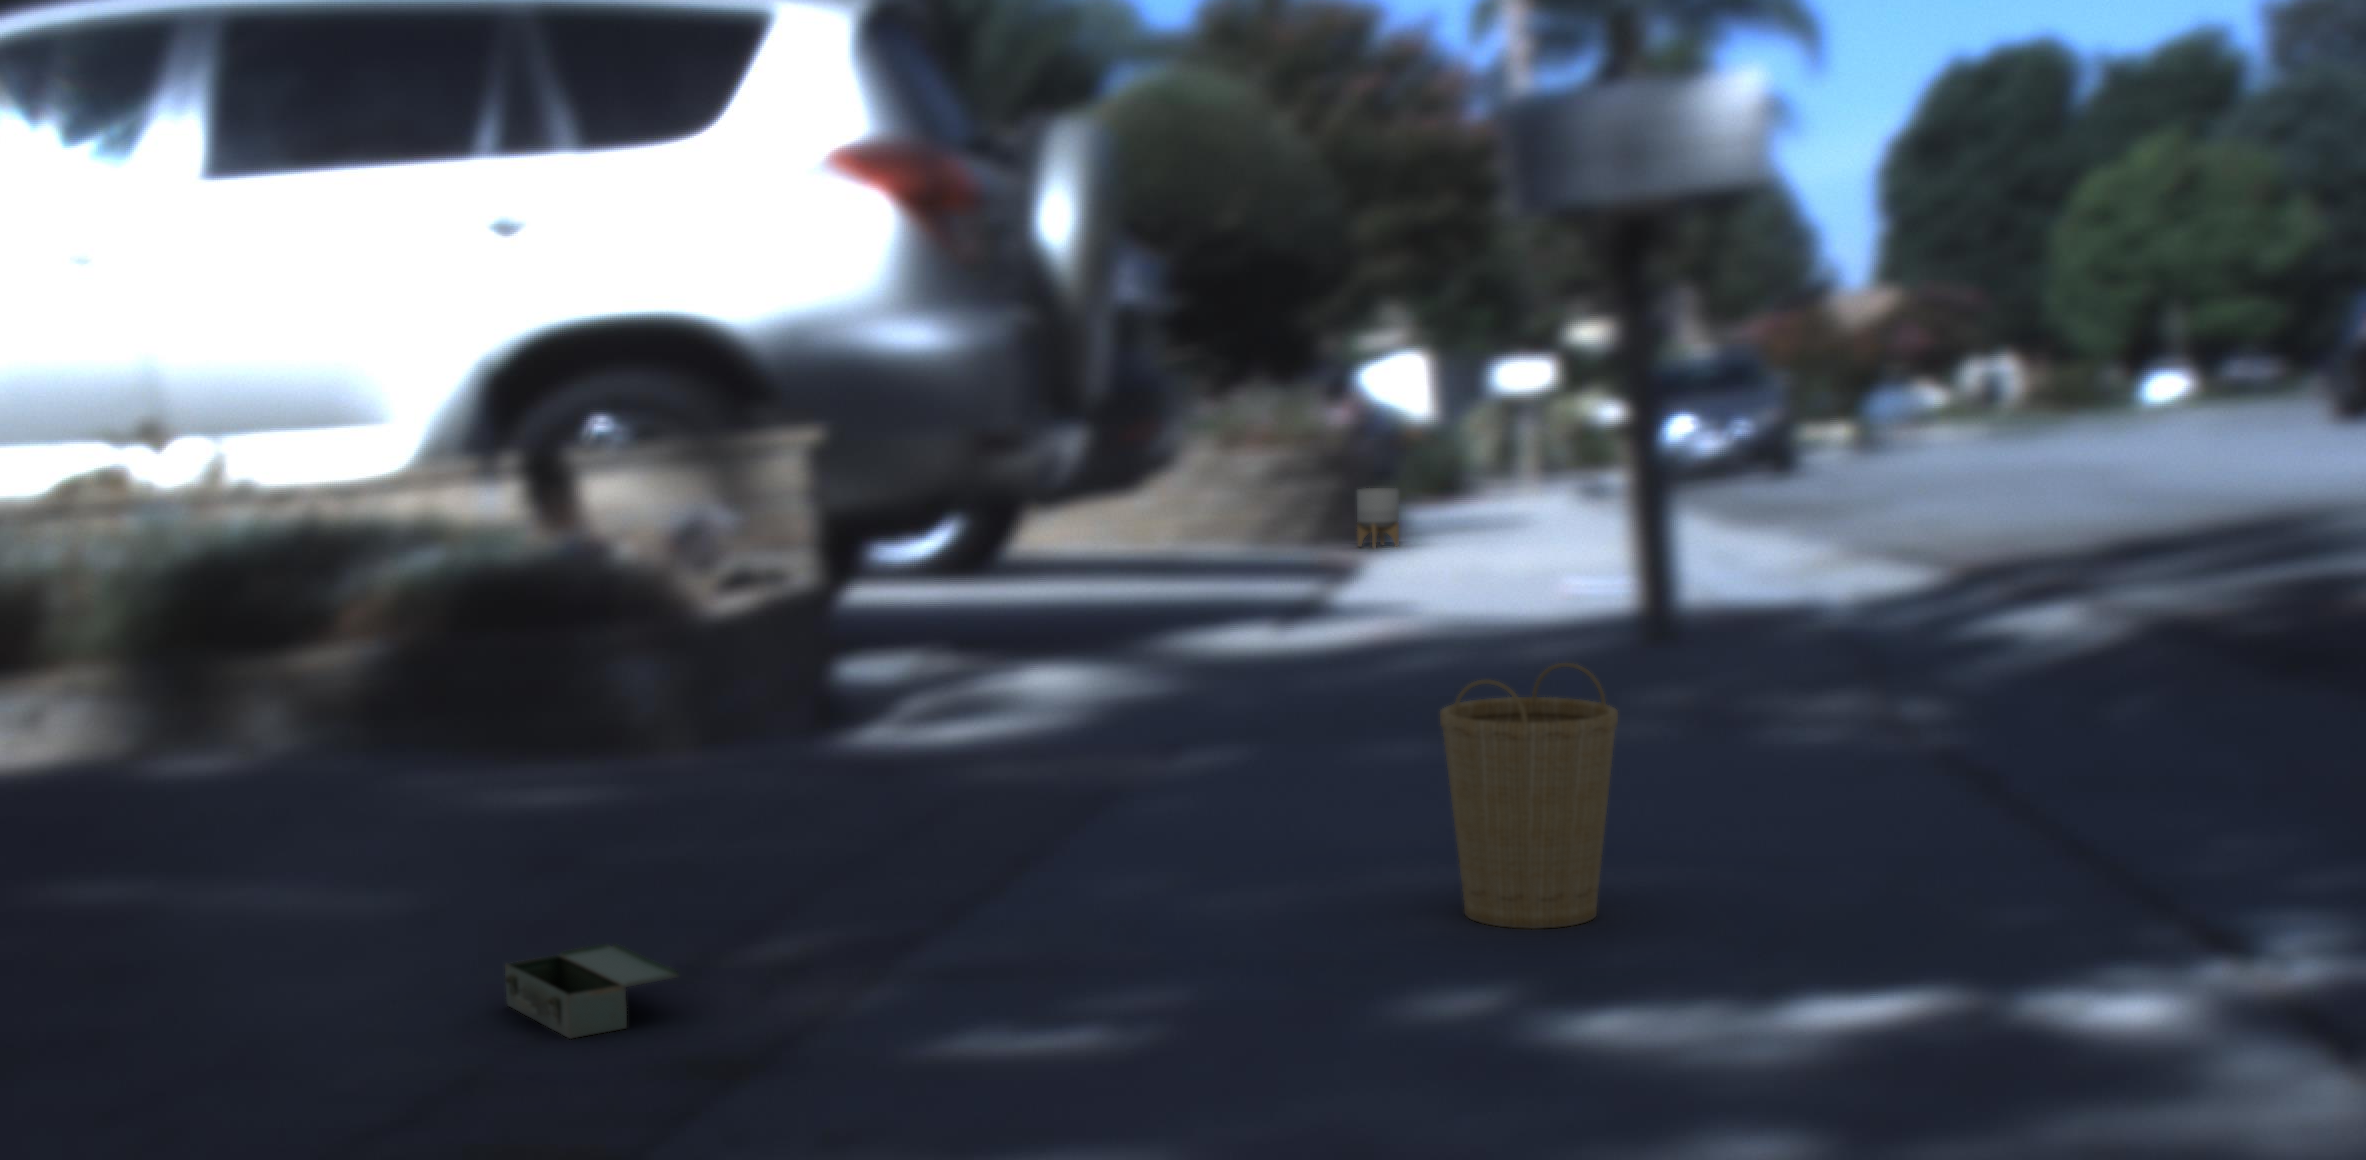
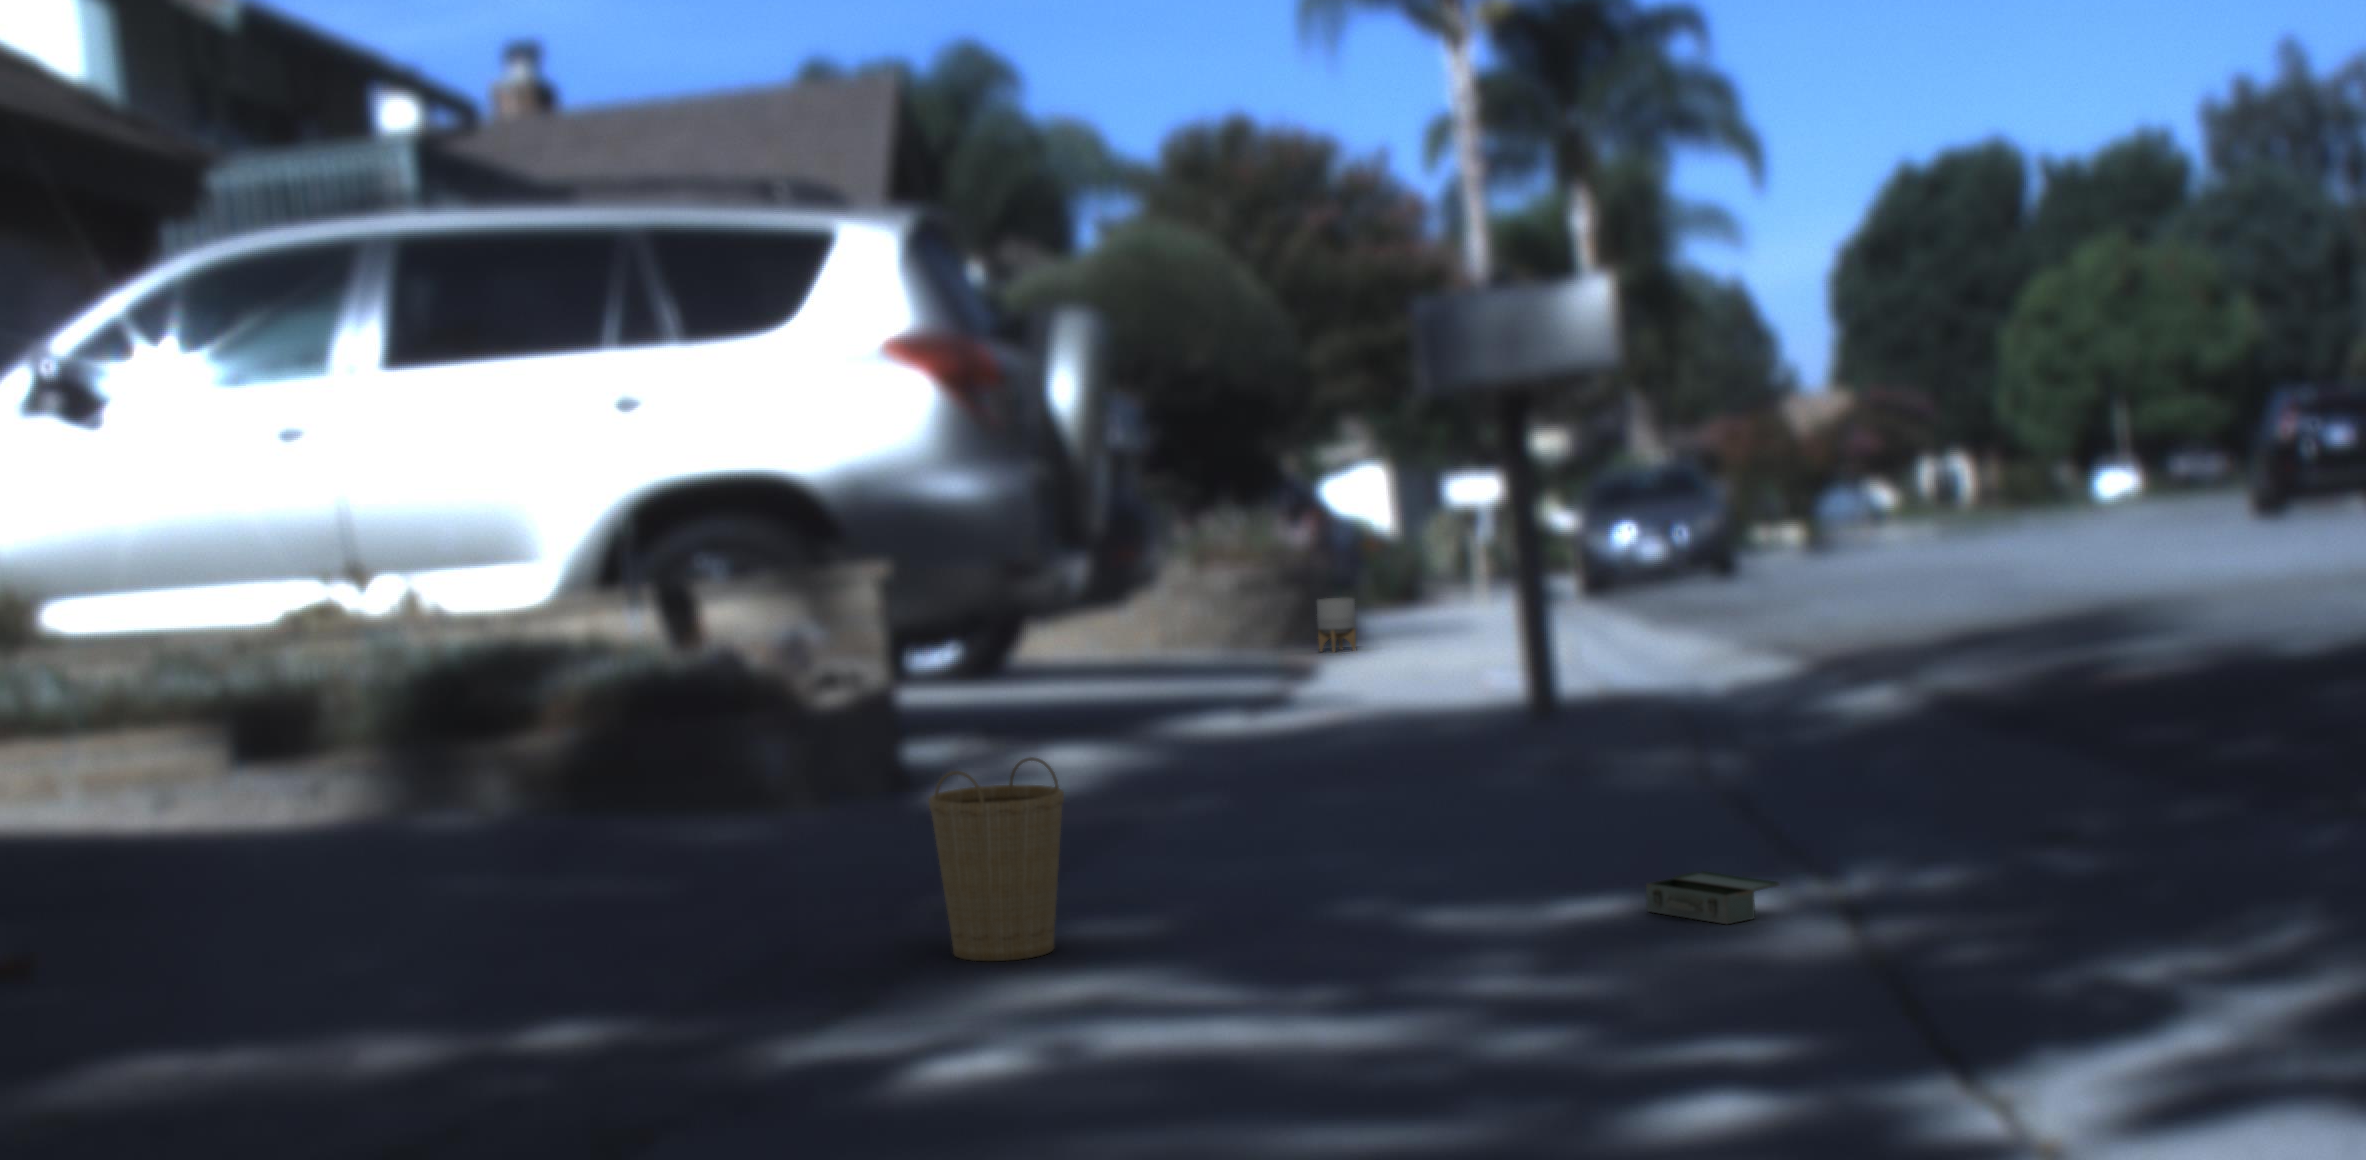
basket: present [1440,663,1618,929] -> present [929,757,1064,961]
toolbox: present [505,944,678,1038] -> present [1646,871,1779,924]

